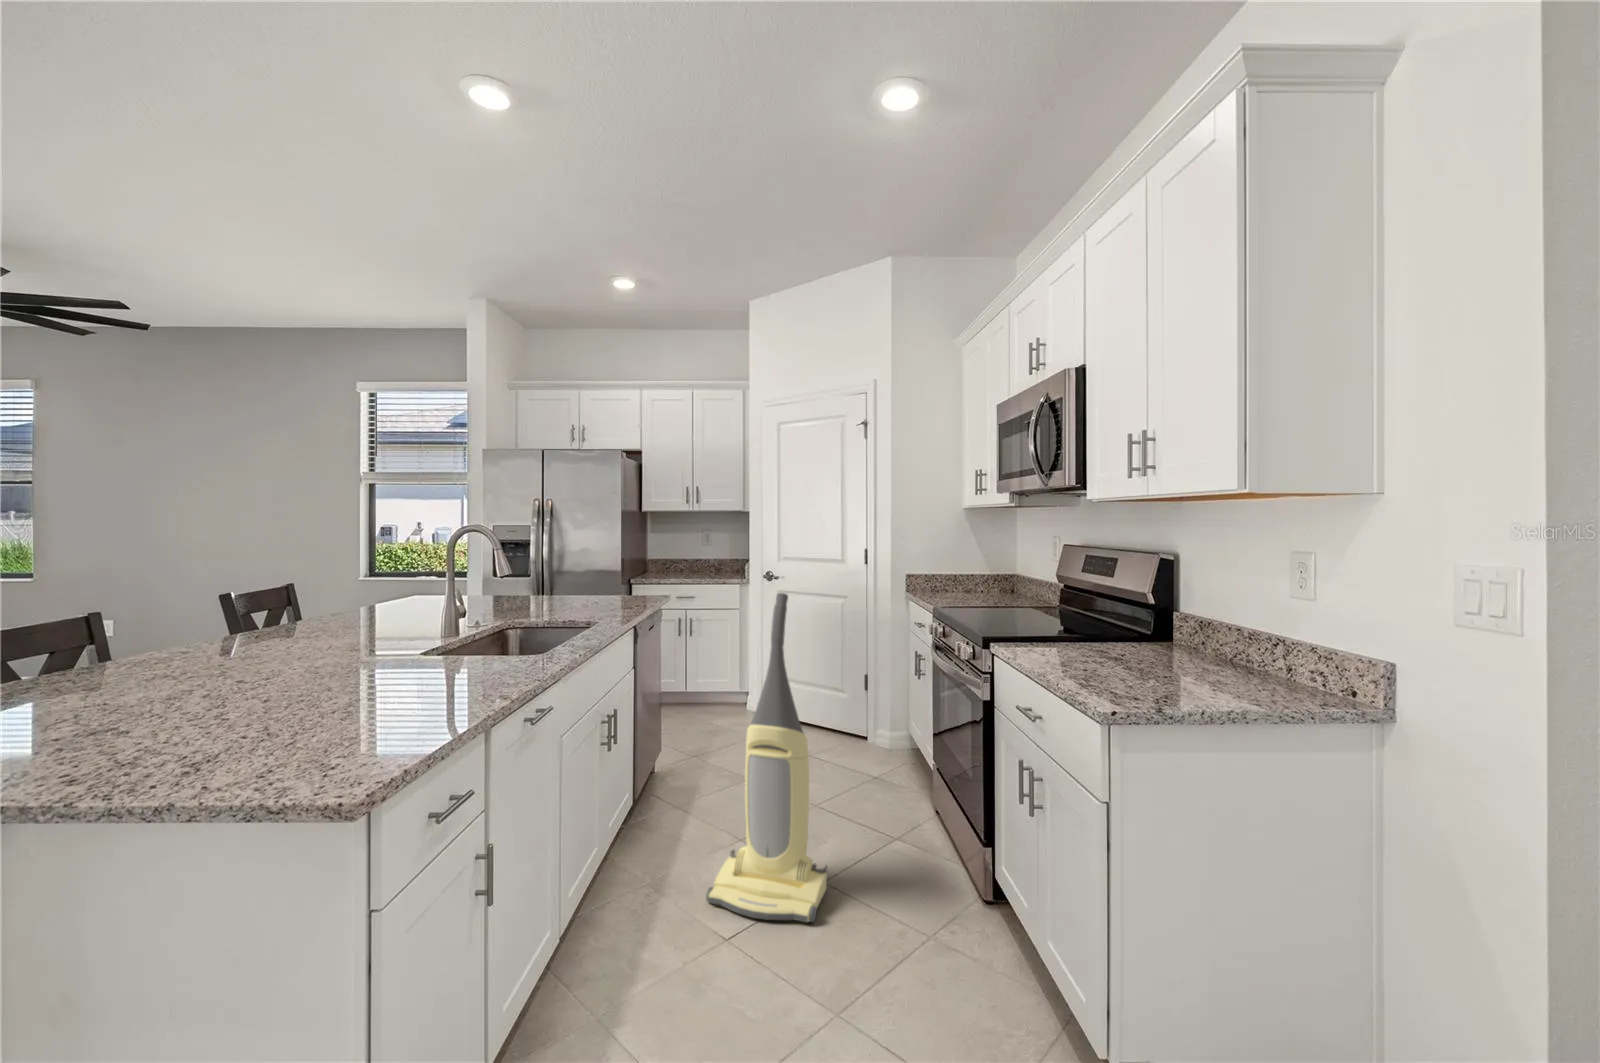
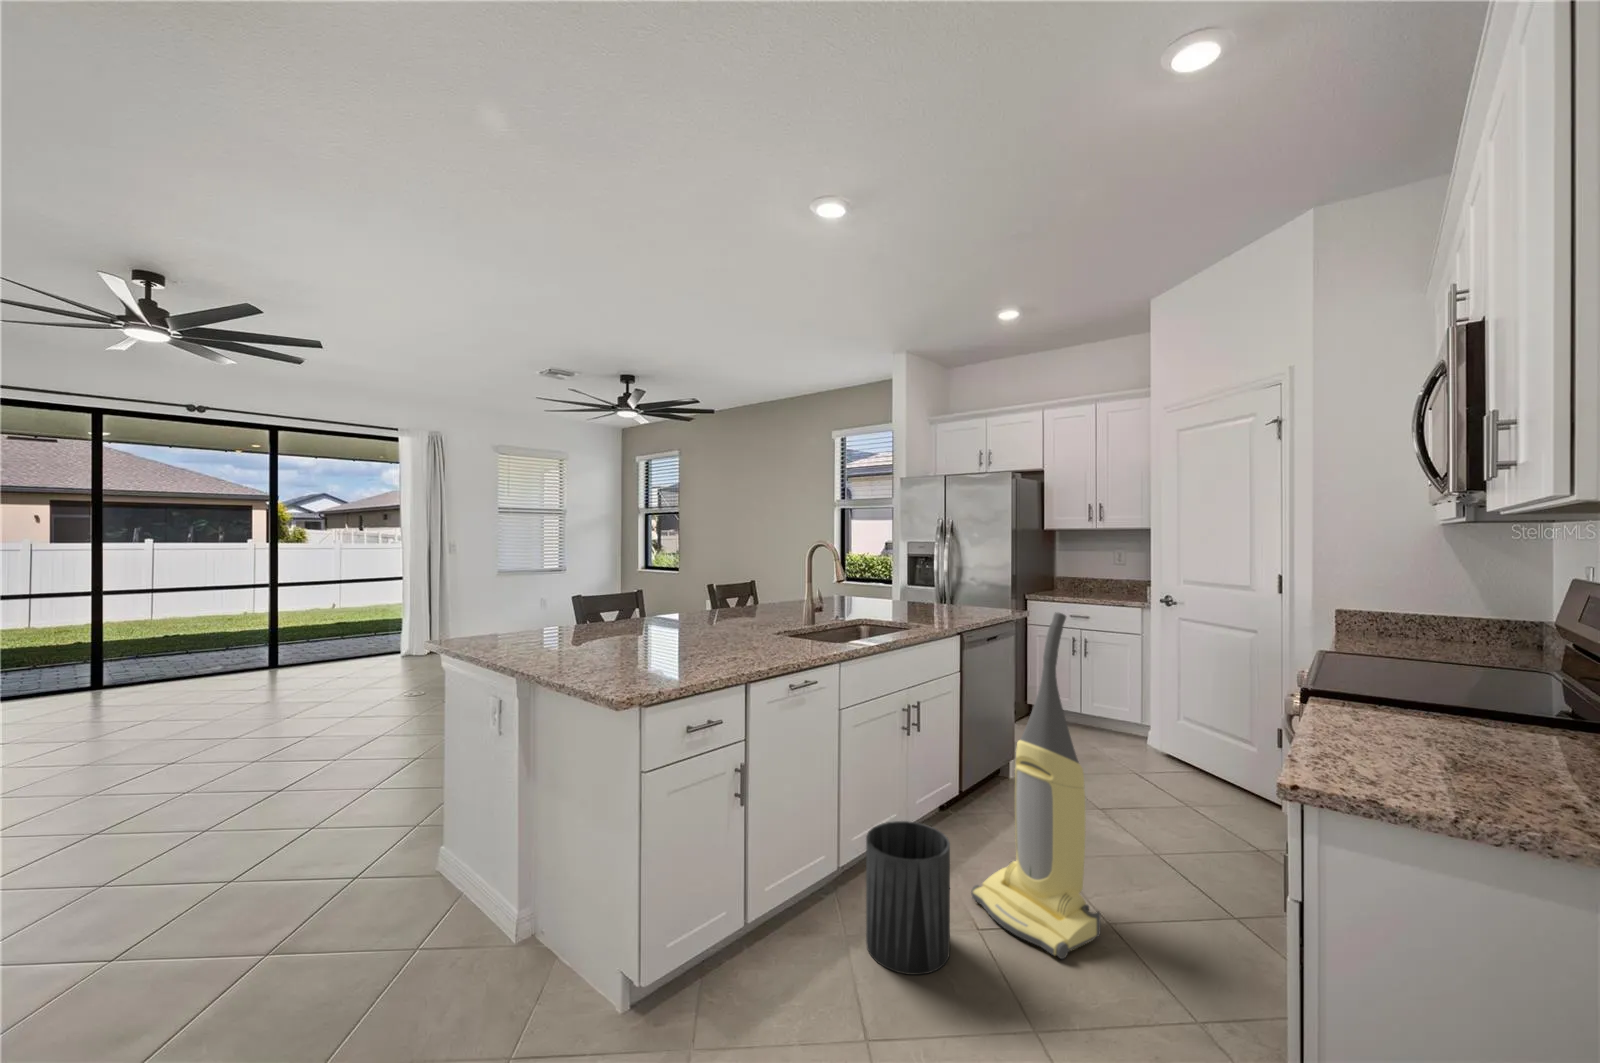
trash can: none [632,841,727,1019] -> present [866,821,950,975]

